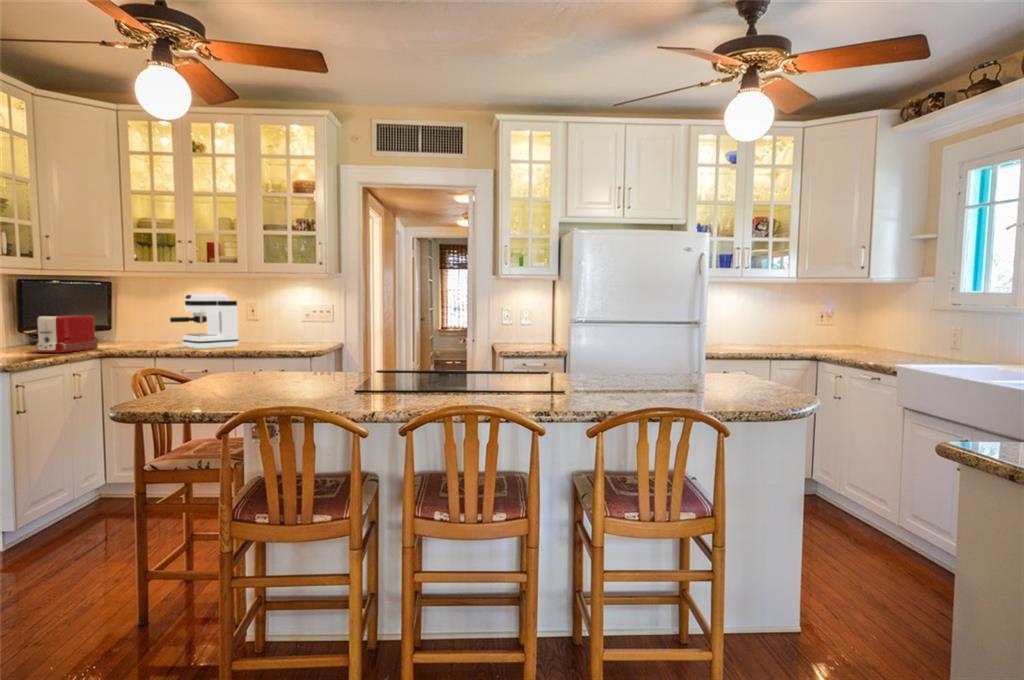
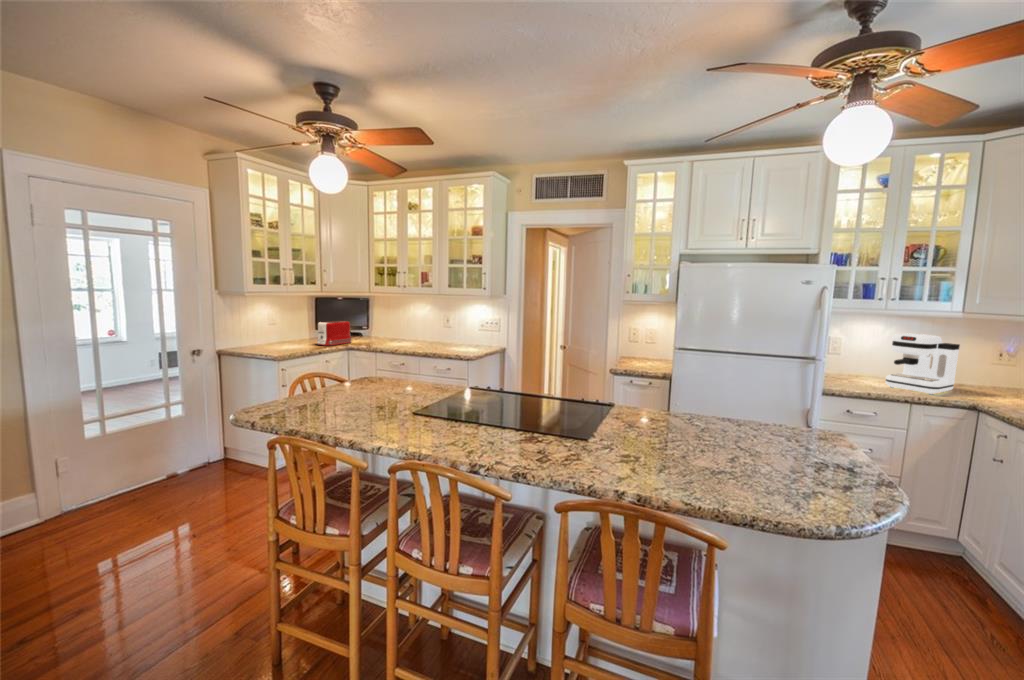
coffee maker: present [170,294,238,349] -> present [885,333,960,394]

